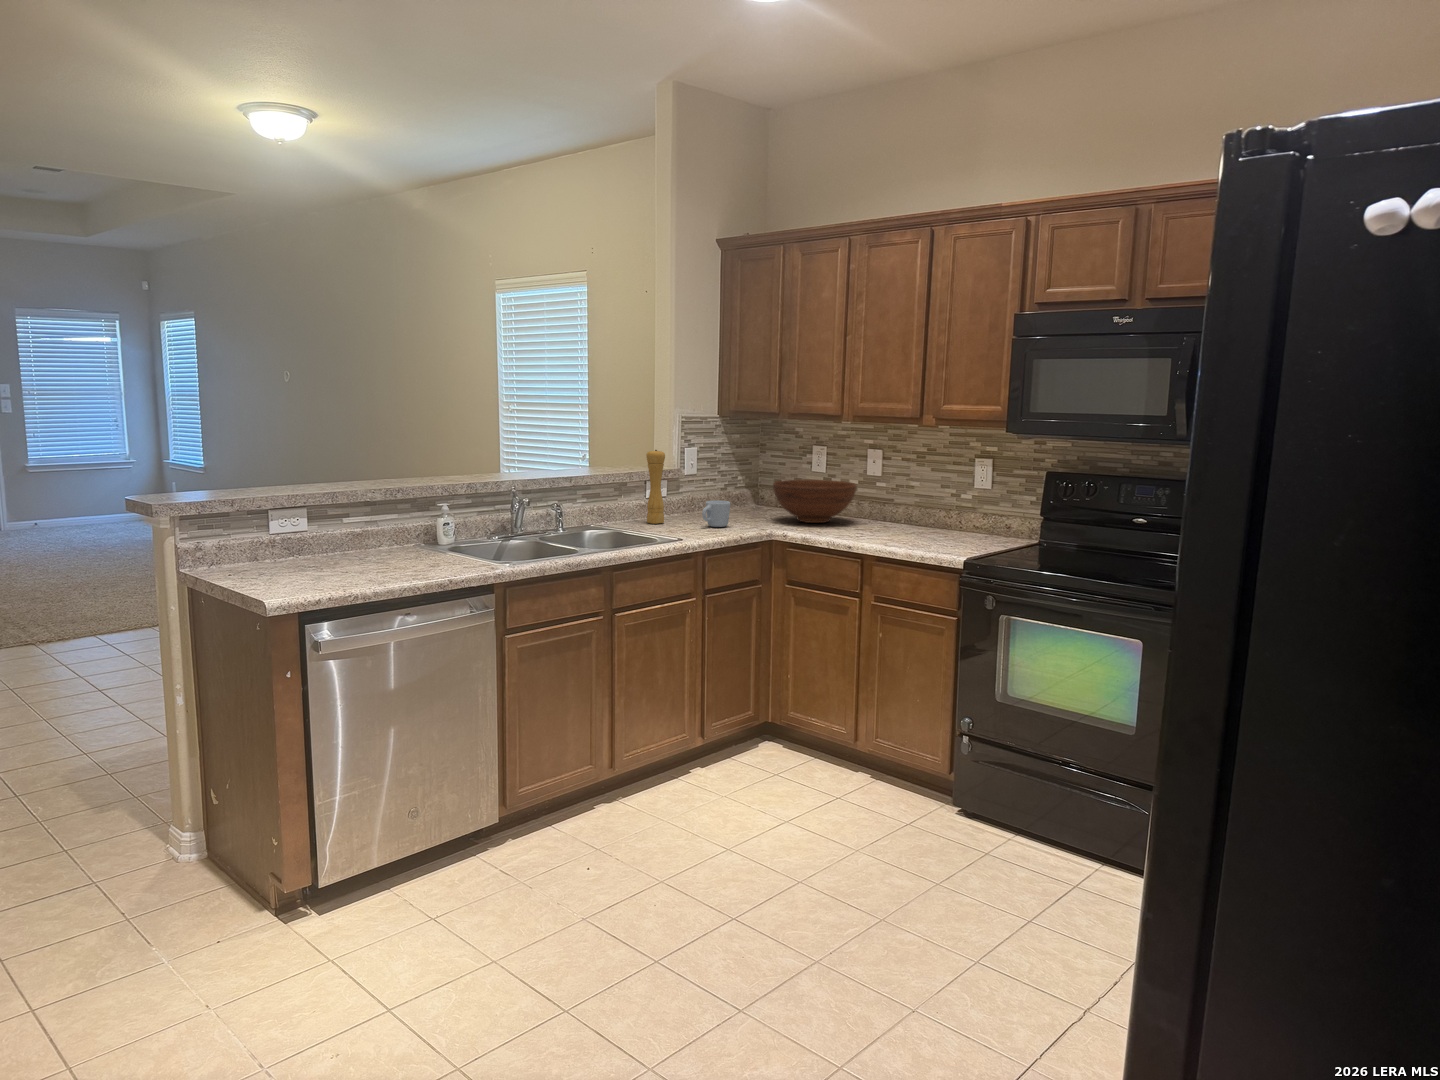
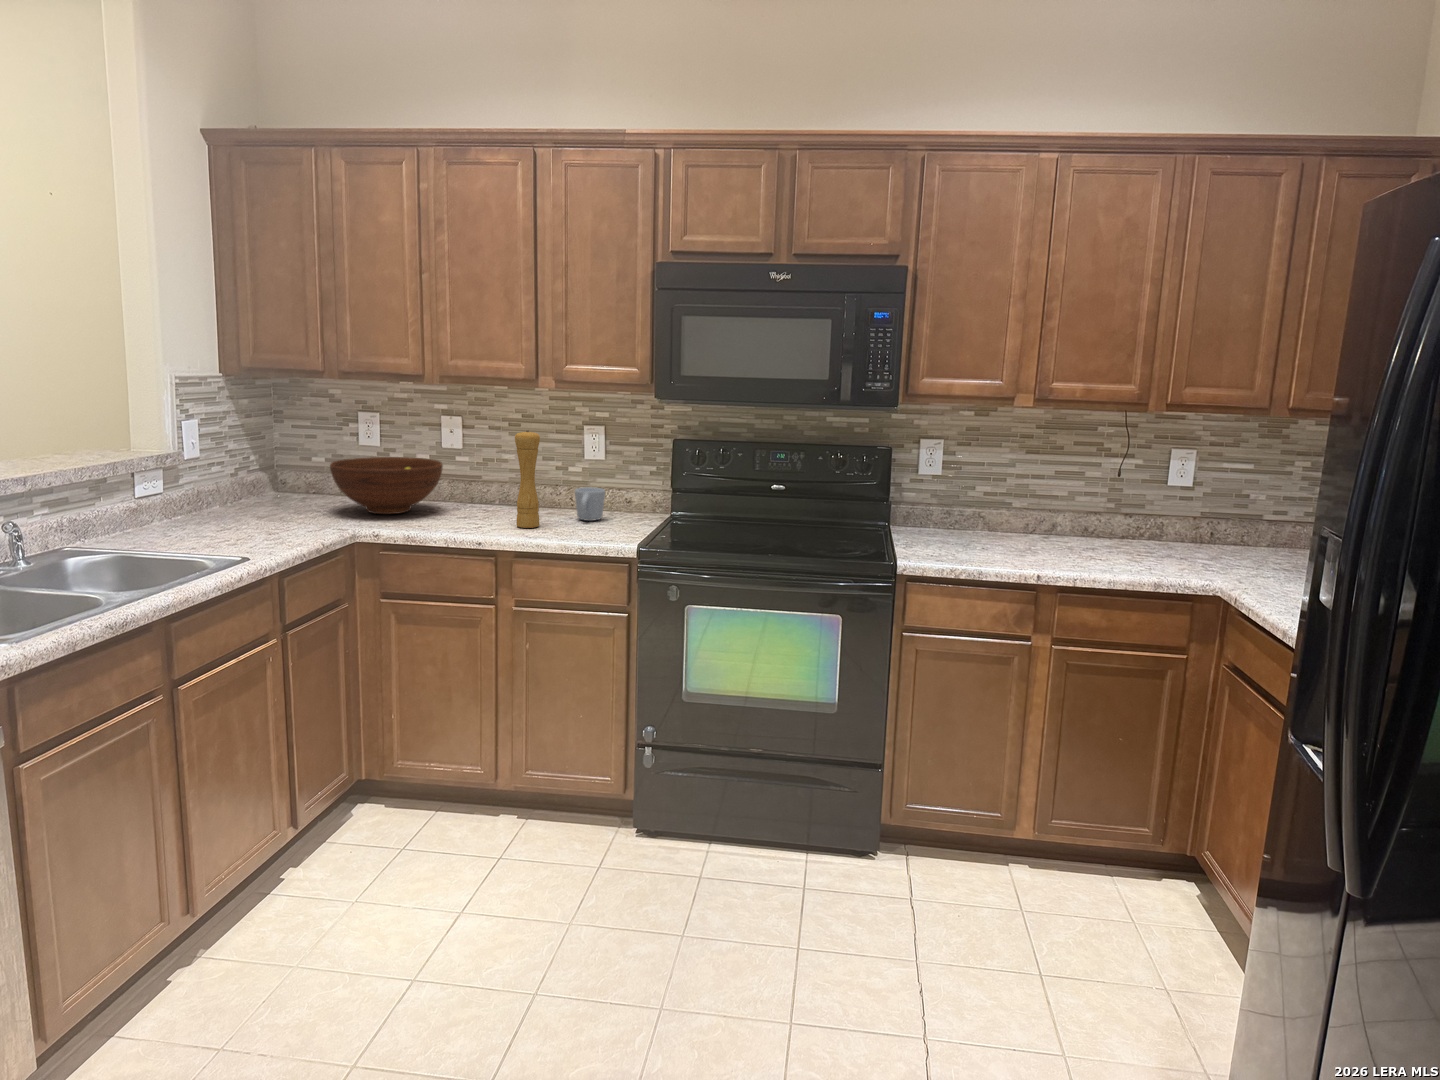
pepper mill: present [646,450,665,524] -> present [515,430,540,528]
mug: present [702,500,730,527] -> present [575,487,605,521]

